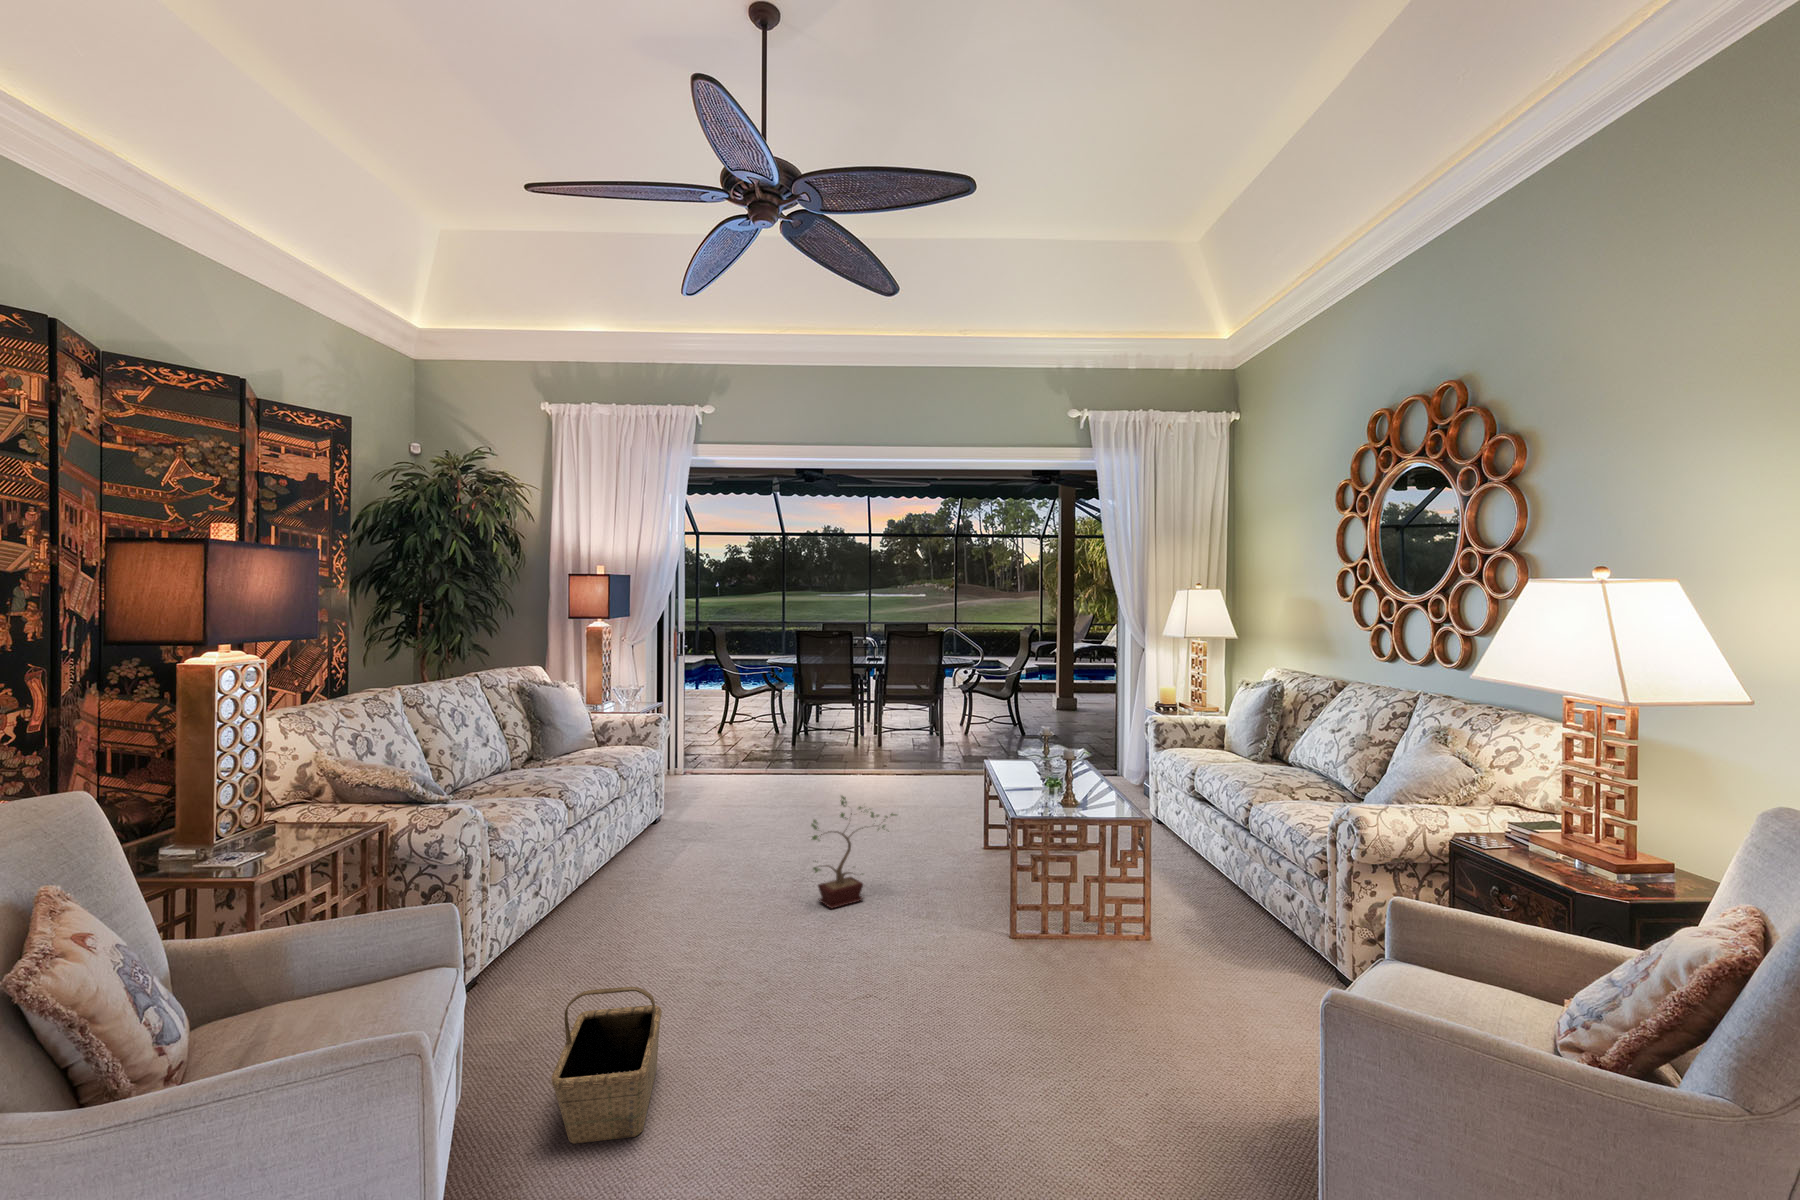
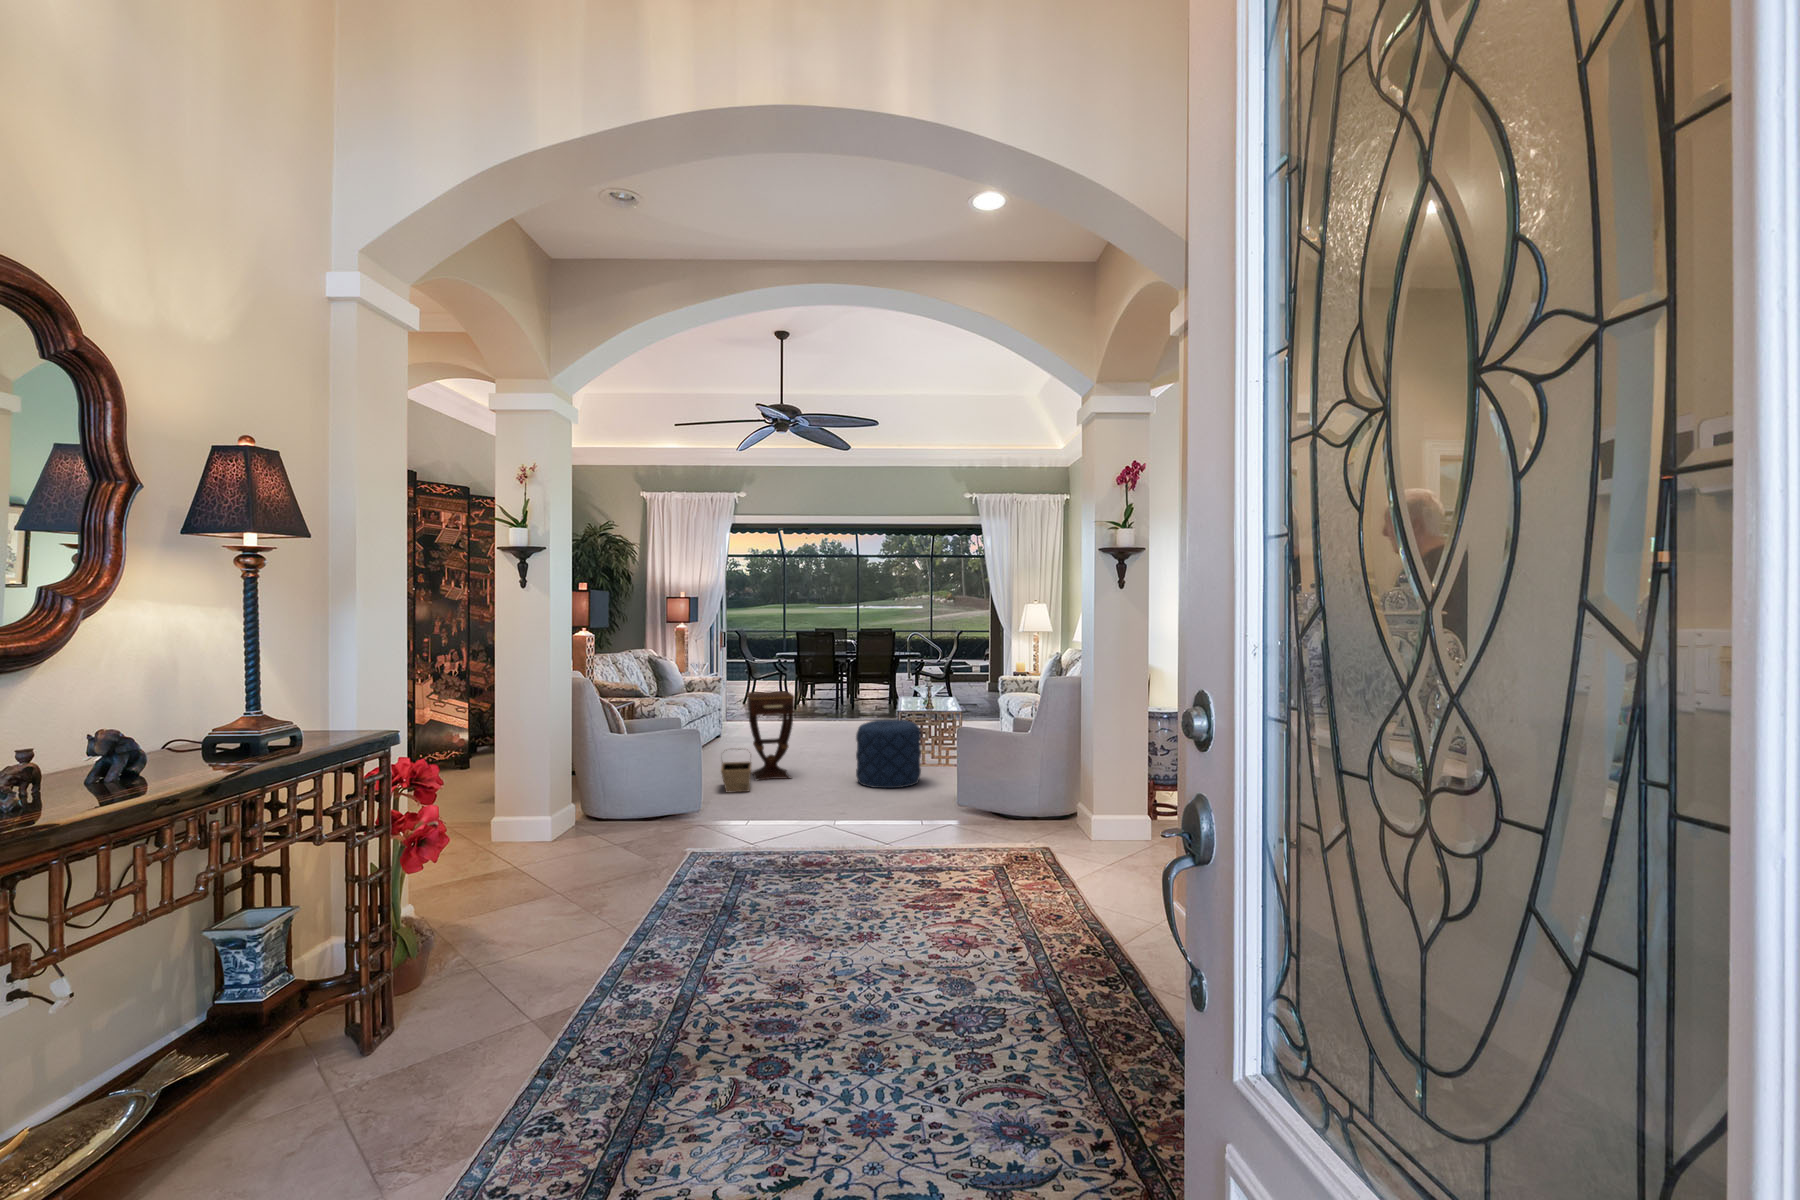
side table: none [667,787,783,1042] -> present [747,691,794,781]
potted plant: present [811,796,897,908] -> none [806,705,849,758]
pouf: none [946,873,1121,1104] -> present [856,720,921,788]

